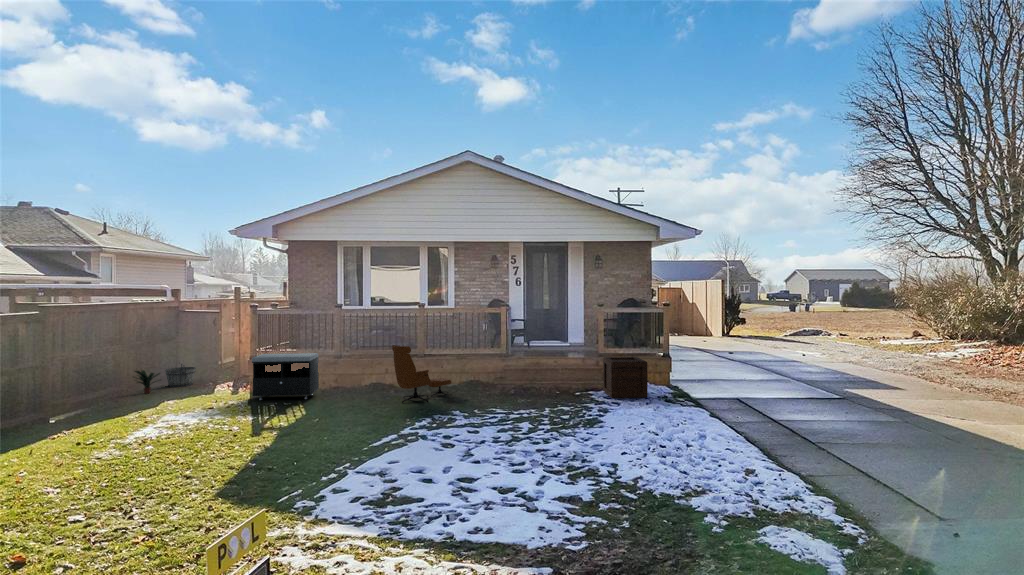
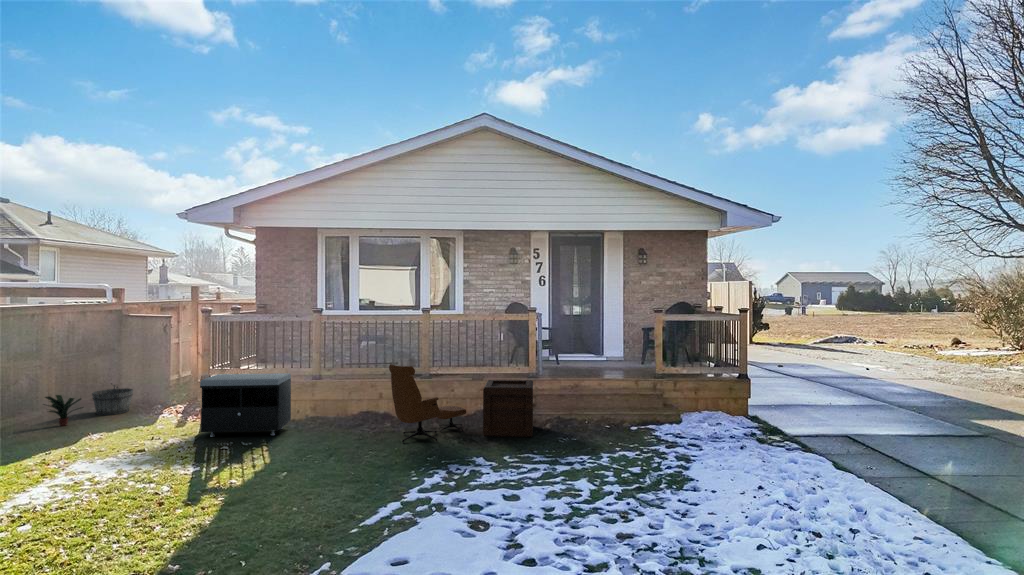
wooden crate: present [603,357,648,398] -> present [483,380,533,437]

